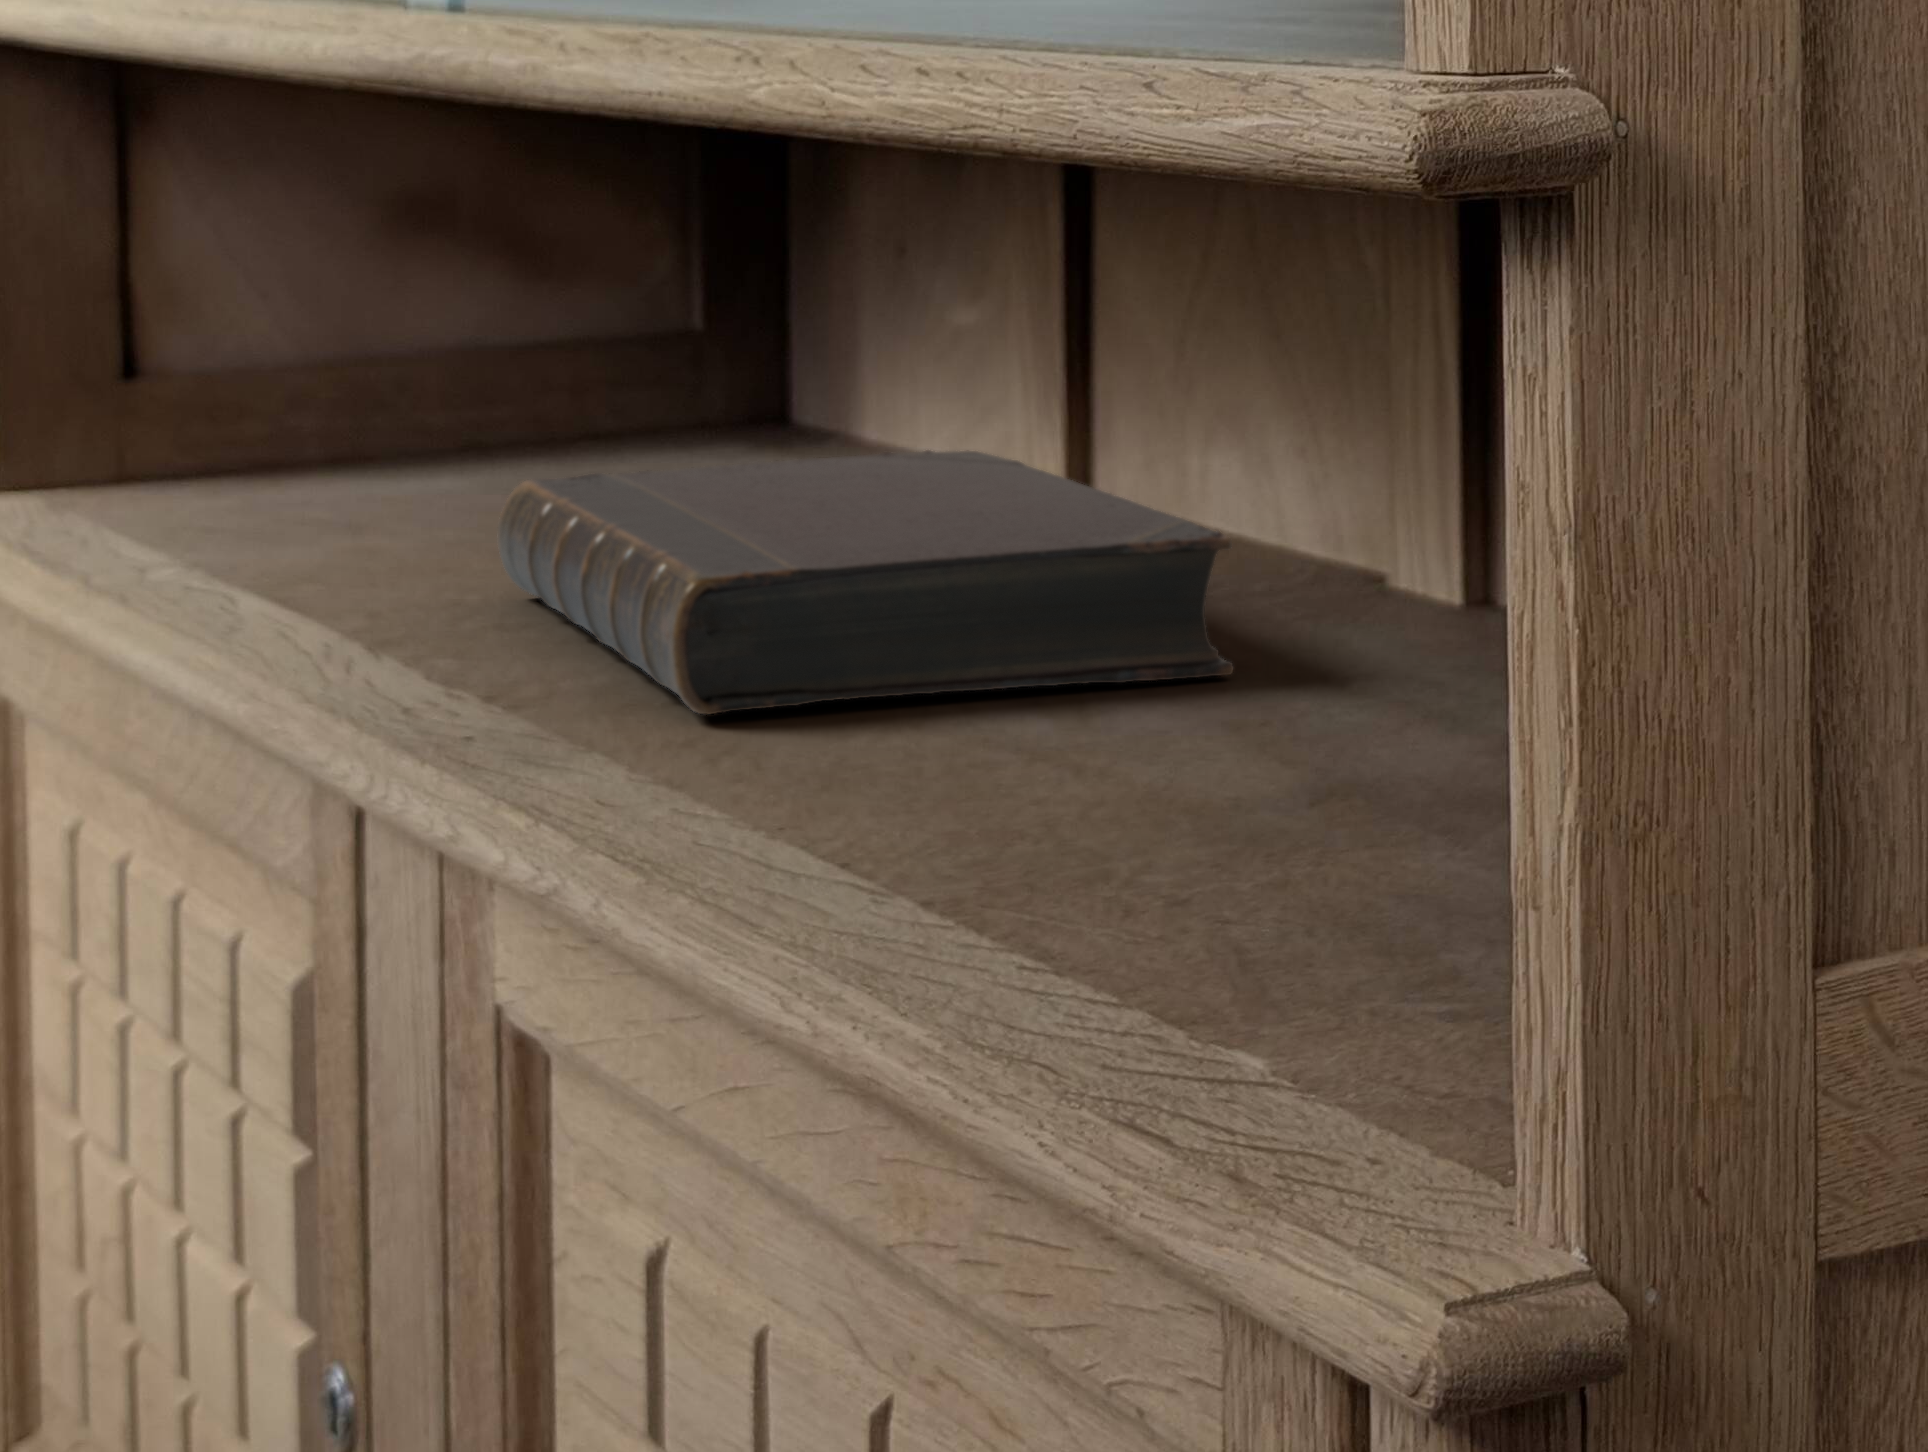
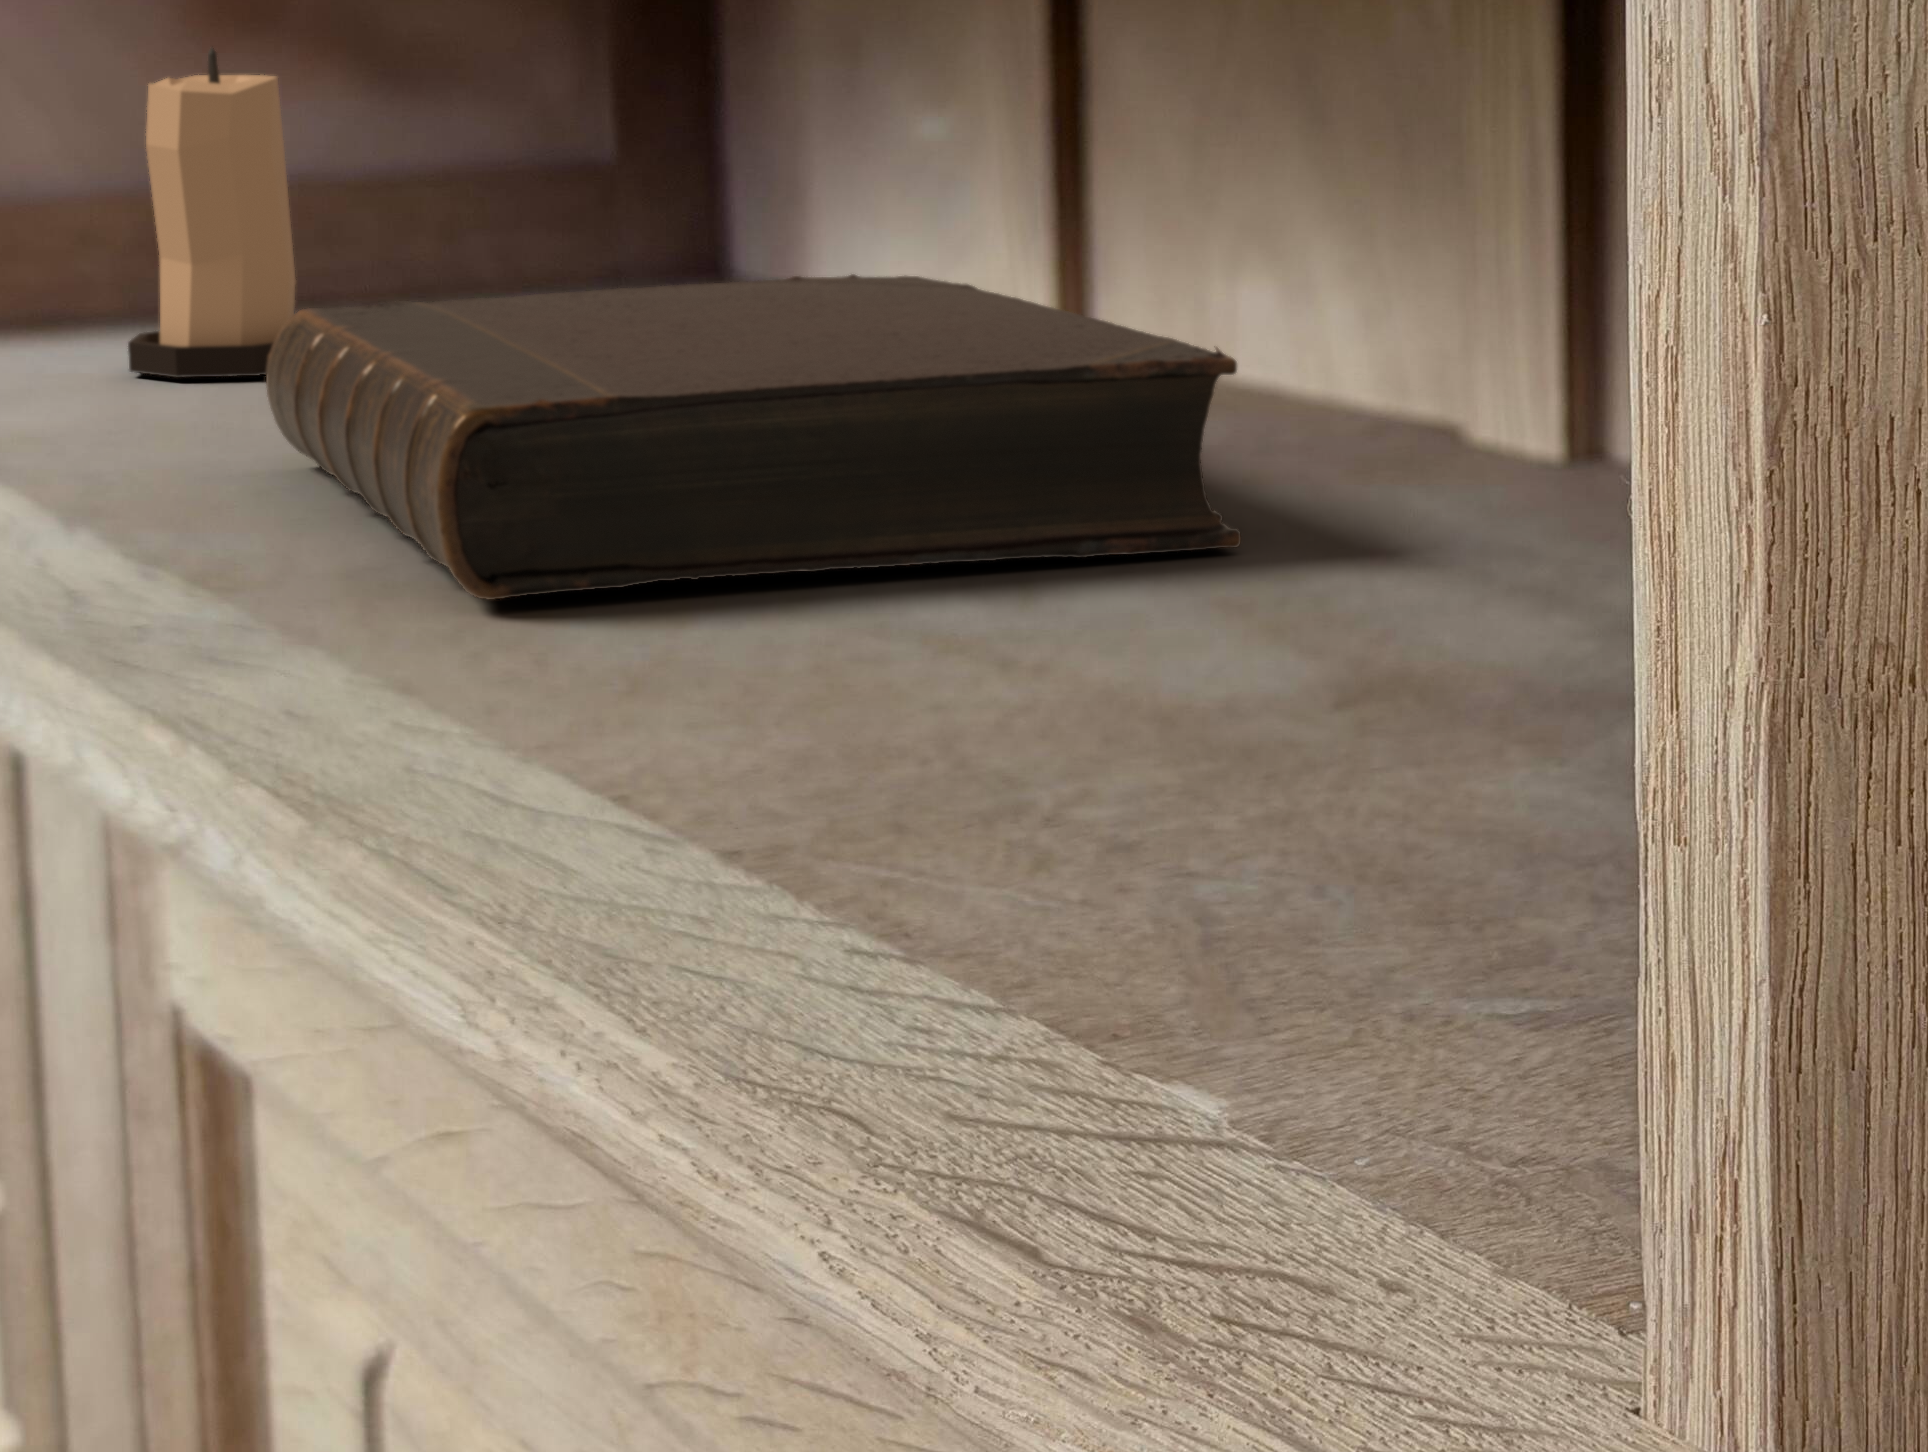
candle: none [352,257,498,516] -> present [128,48,296,378]

